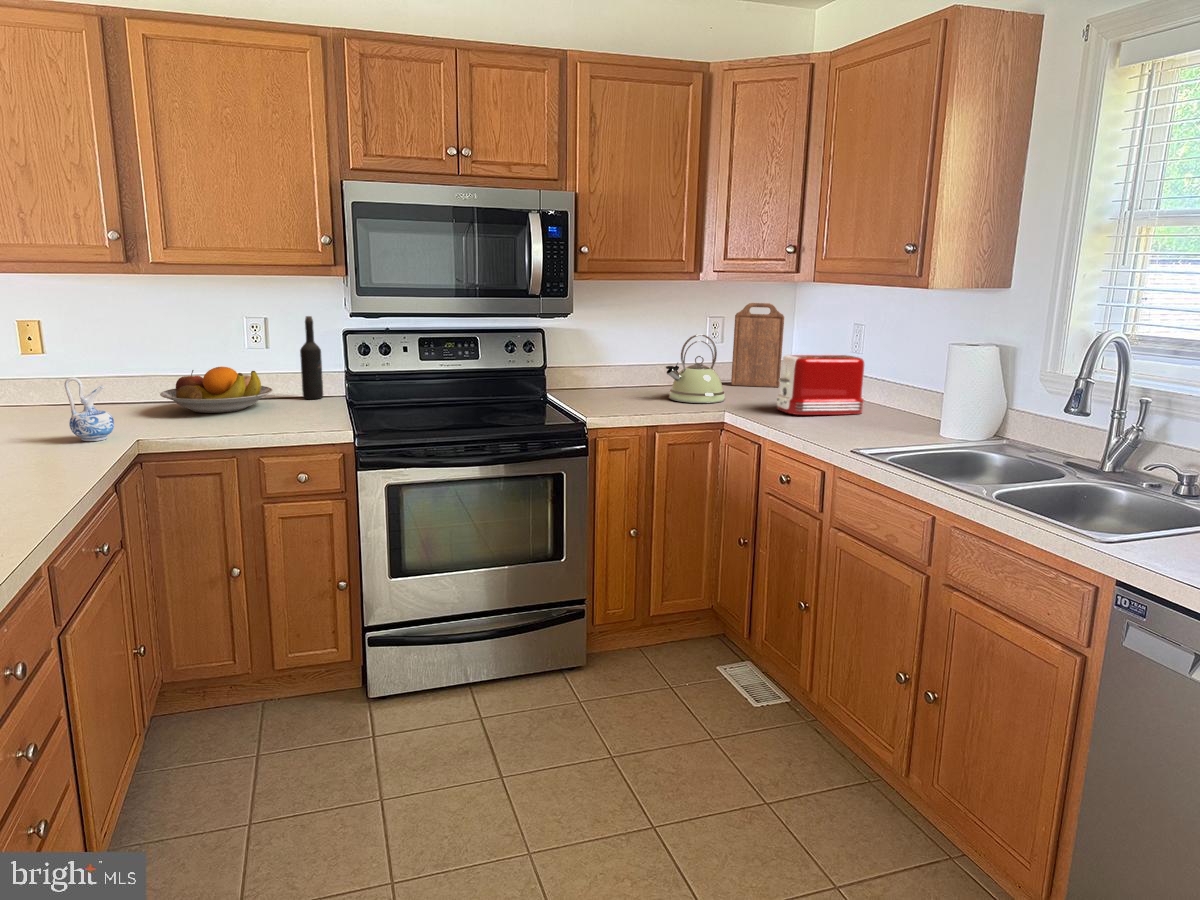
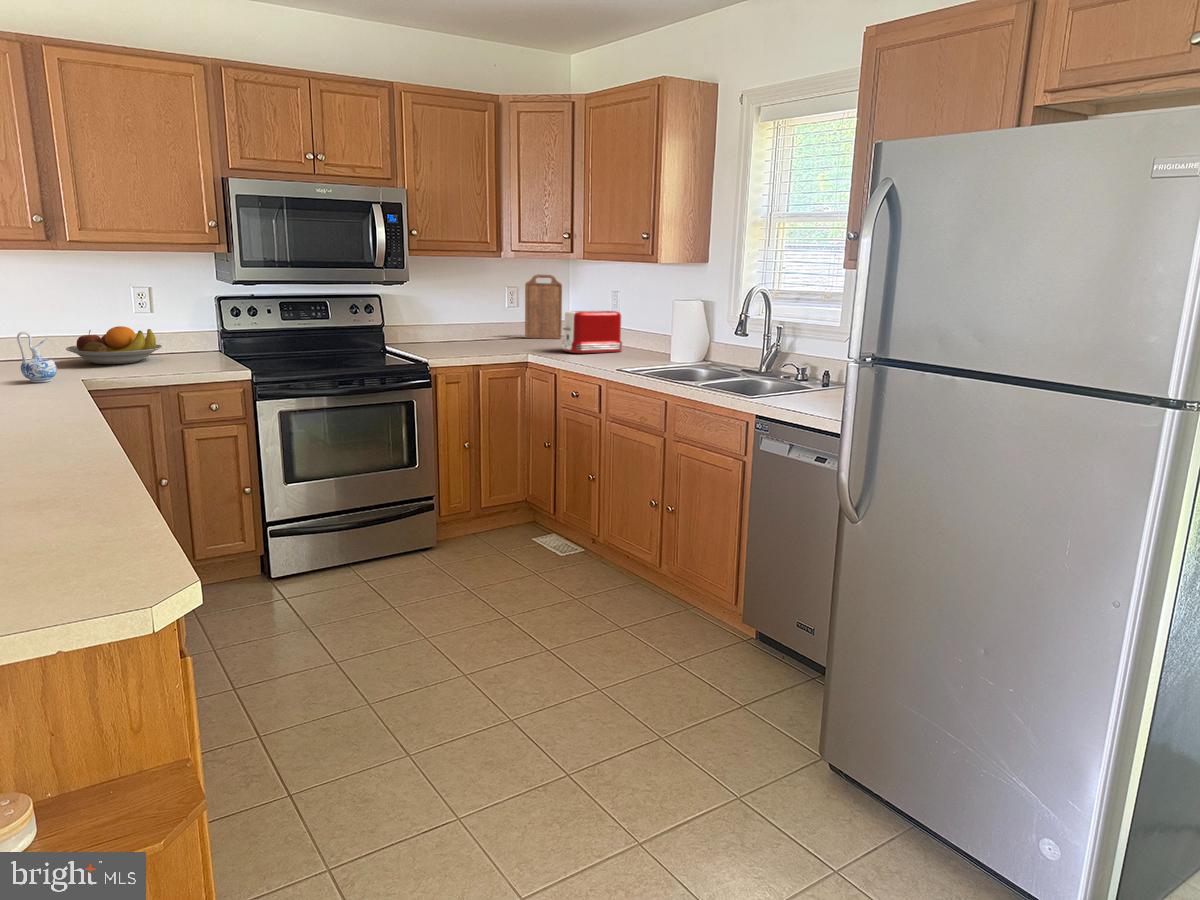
wine bottle: present [300,316,323,399] -> none [178,285,199,354]
kettle: present [666,334,725,403] -> none [478,298,524,349]

